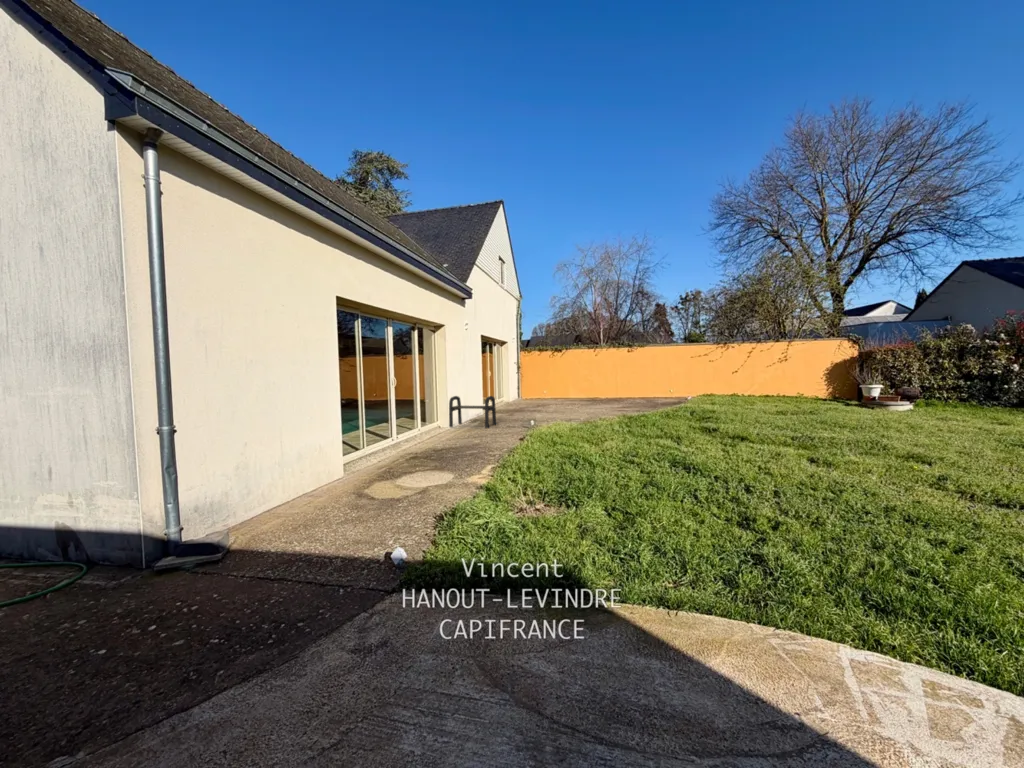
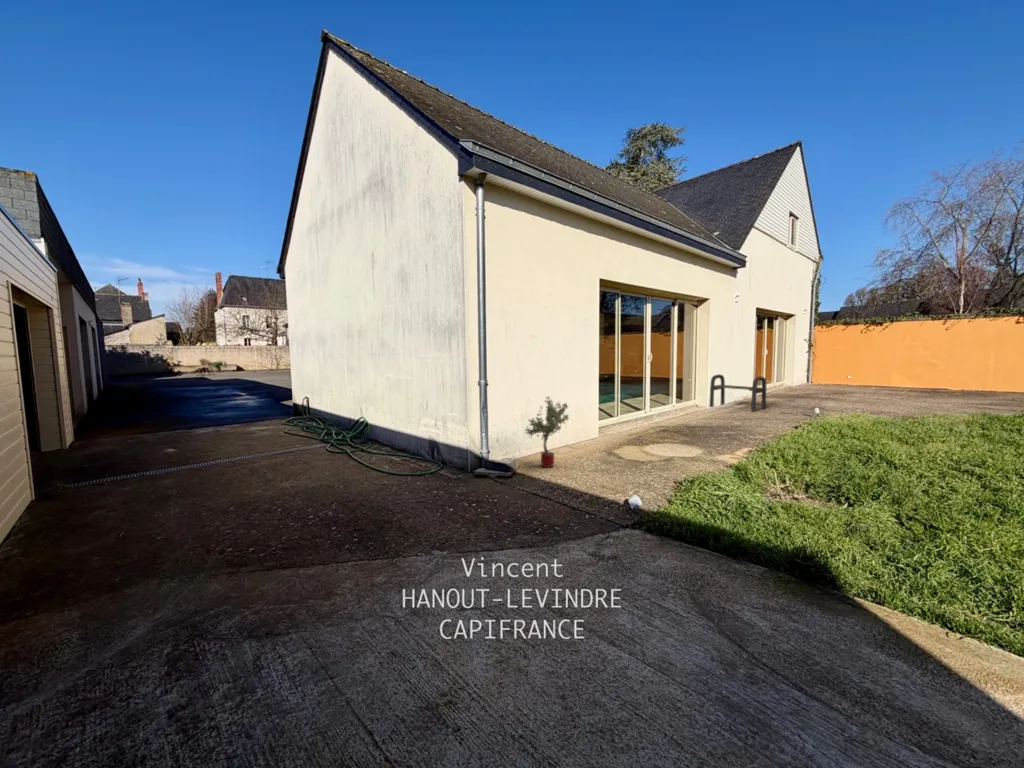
potted tree: none [241,436,305,528] -> present [526,397,569,467]

